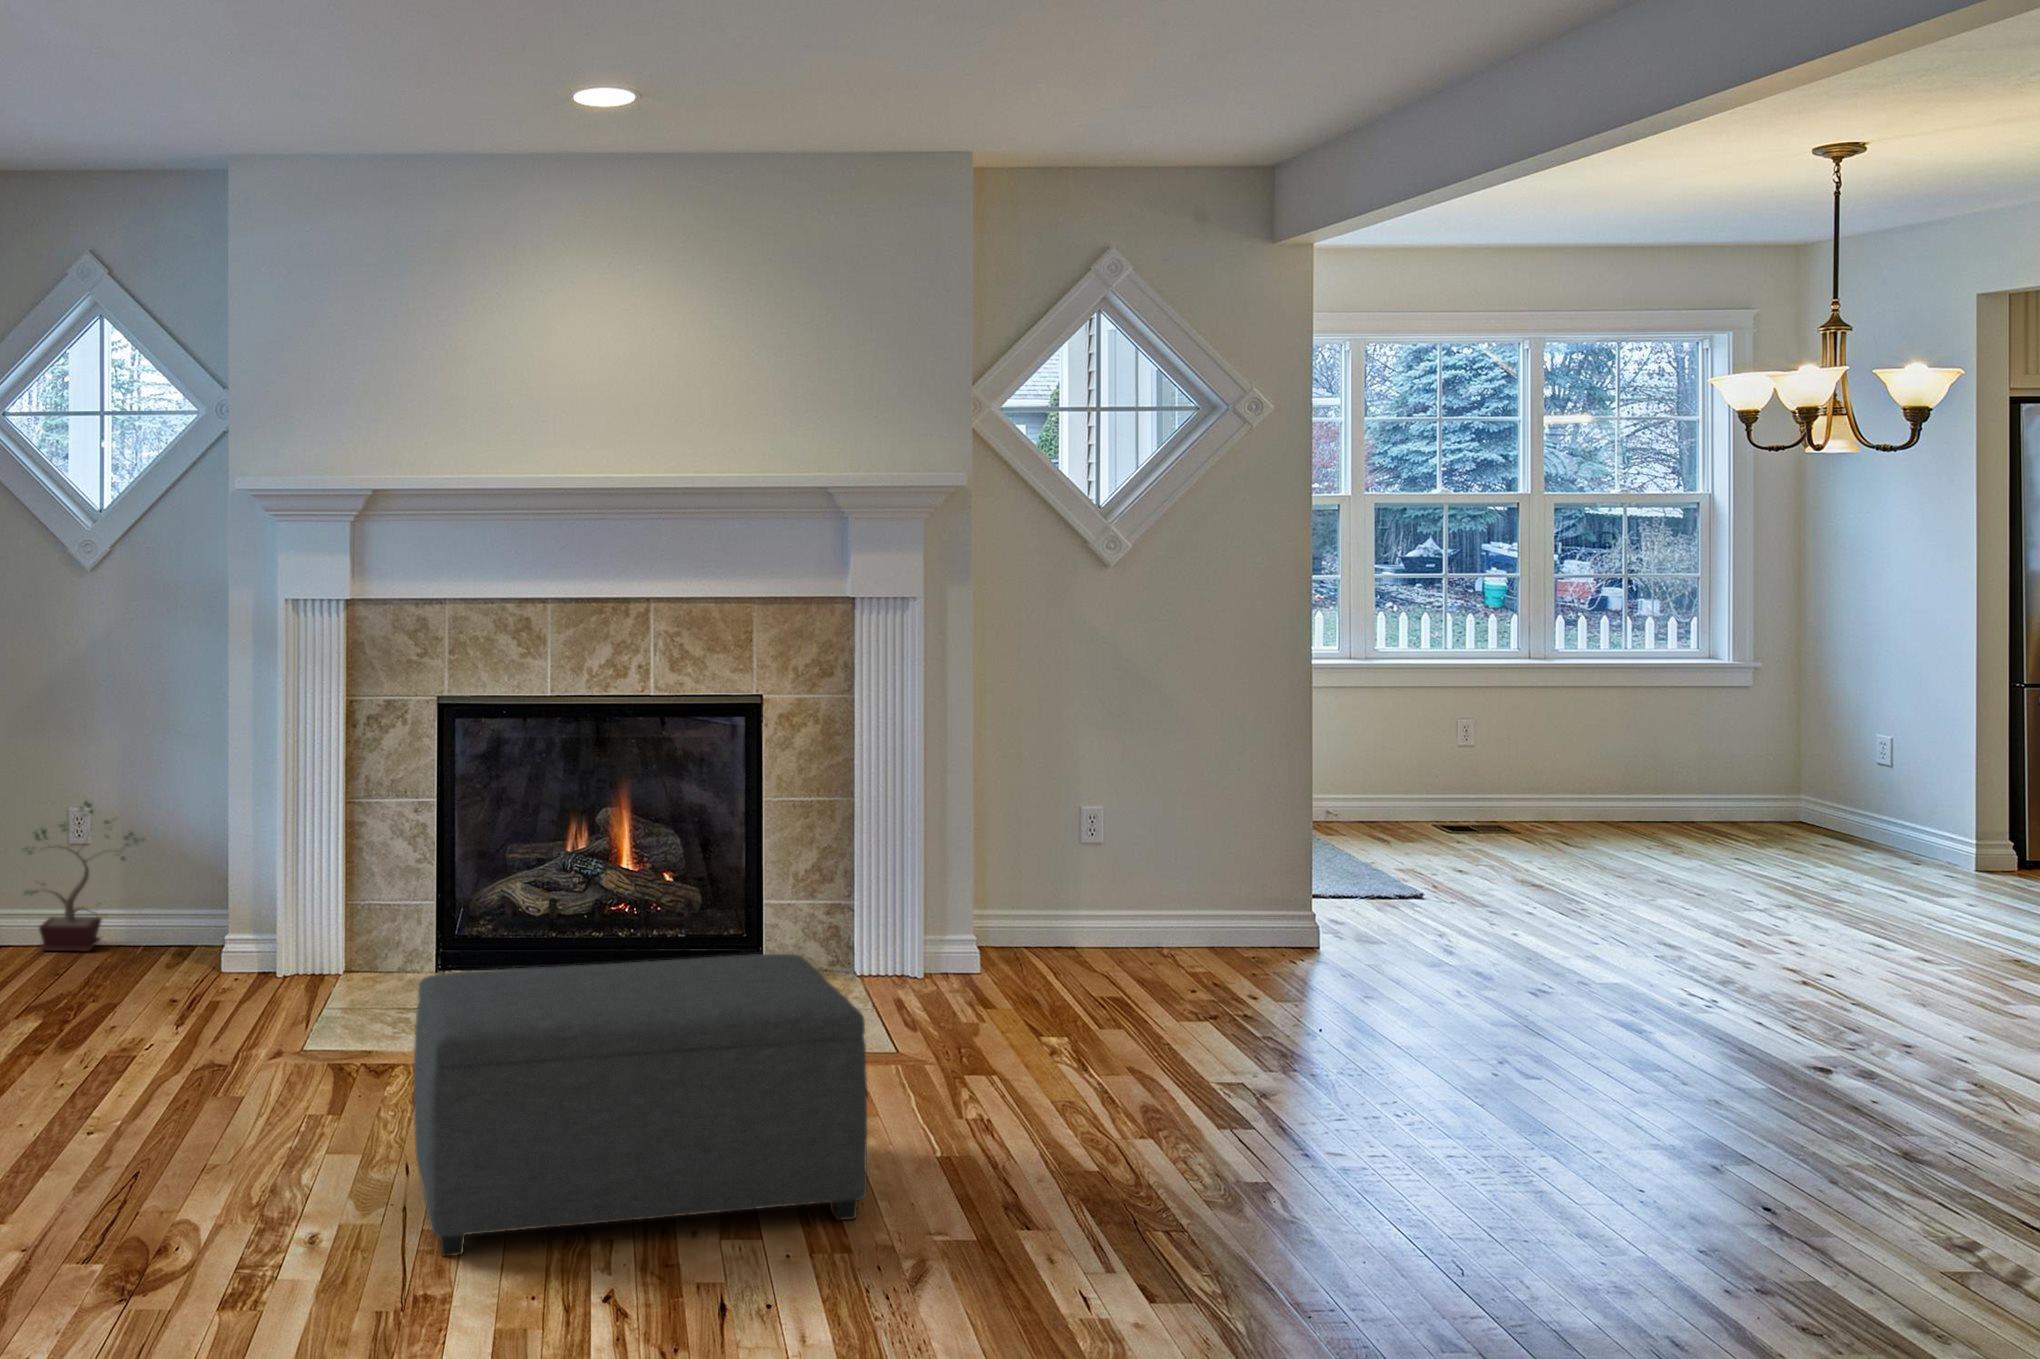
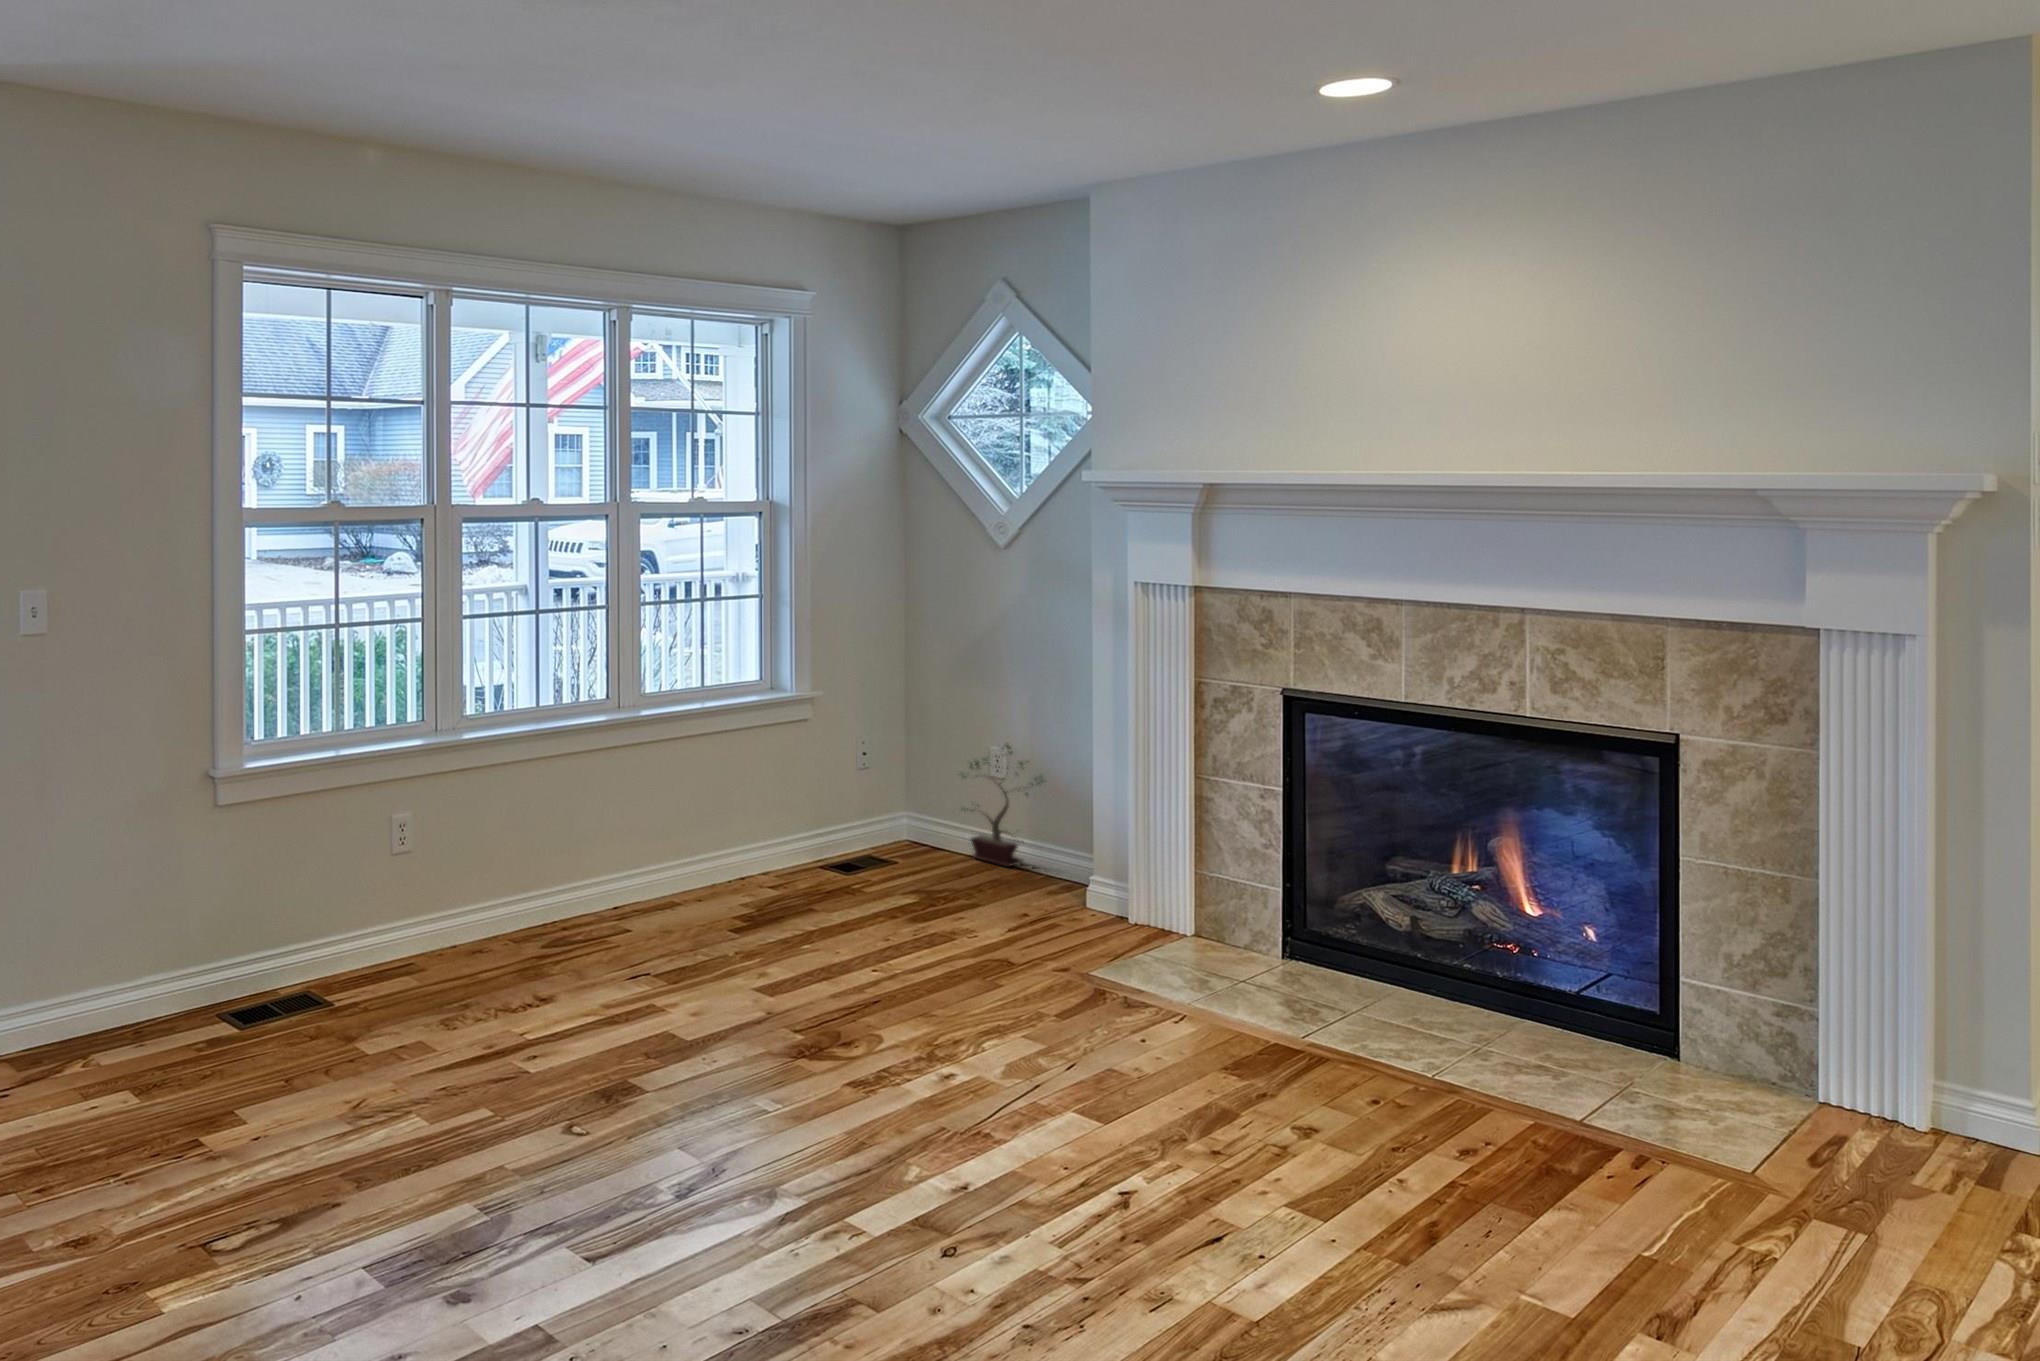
ottoman: present [414,954,867,1257] -> none [1016,901,1498,1251]

